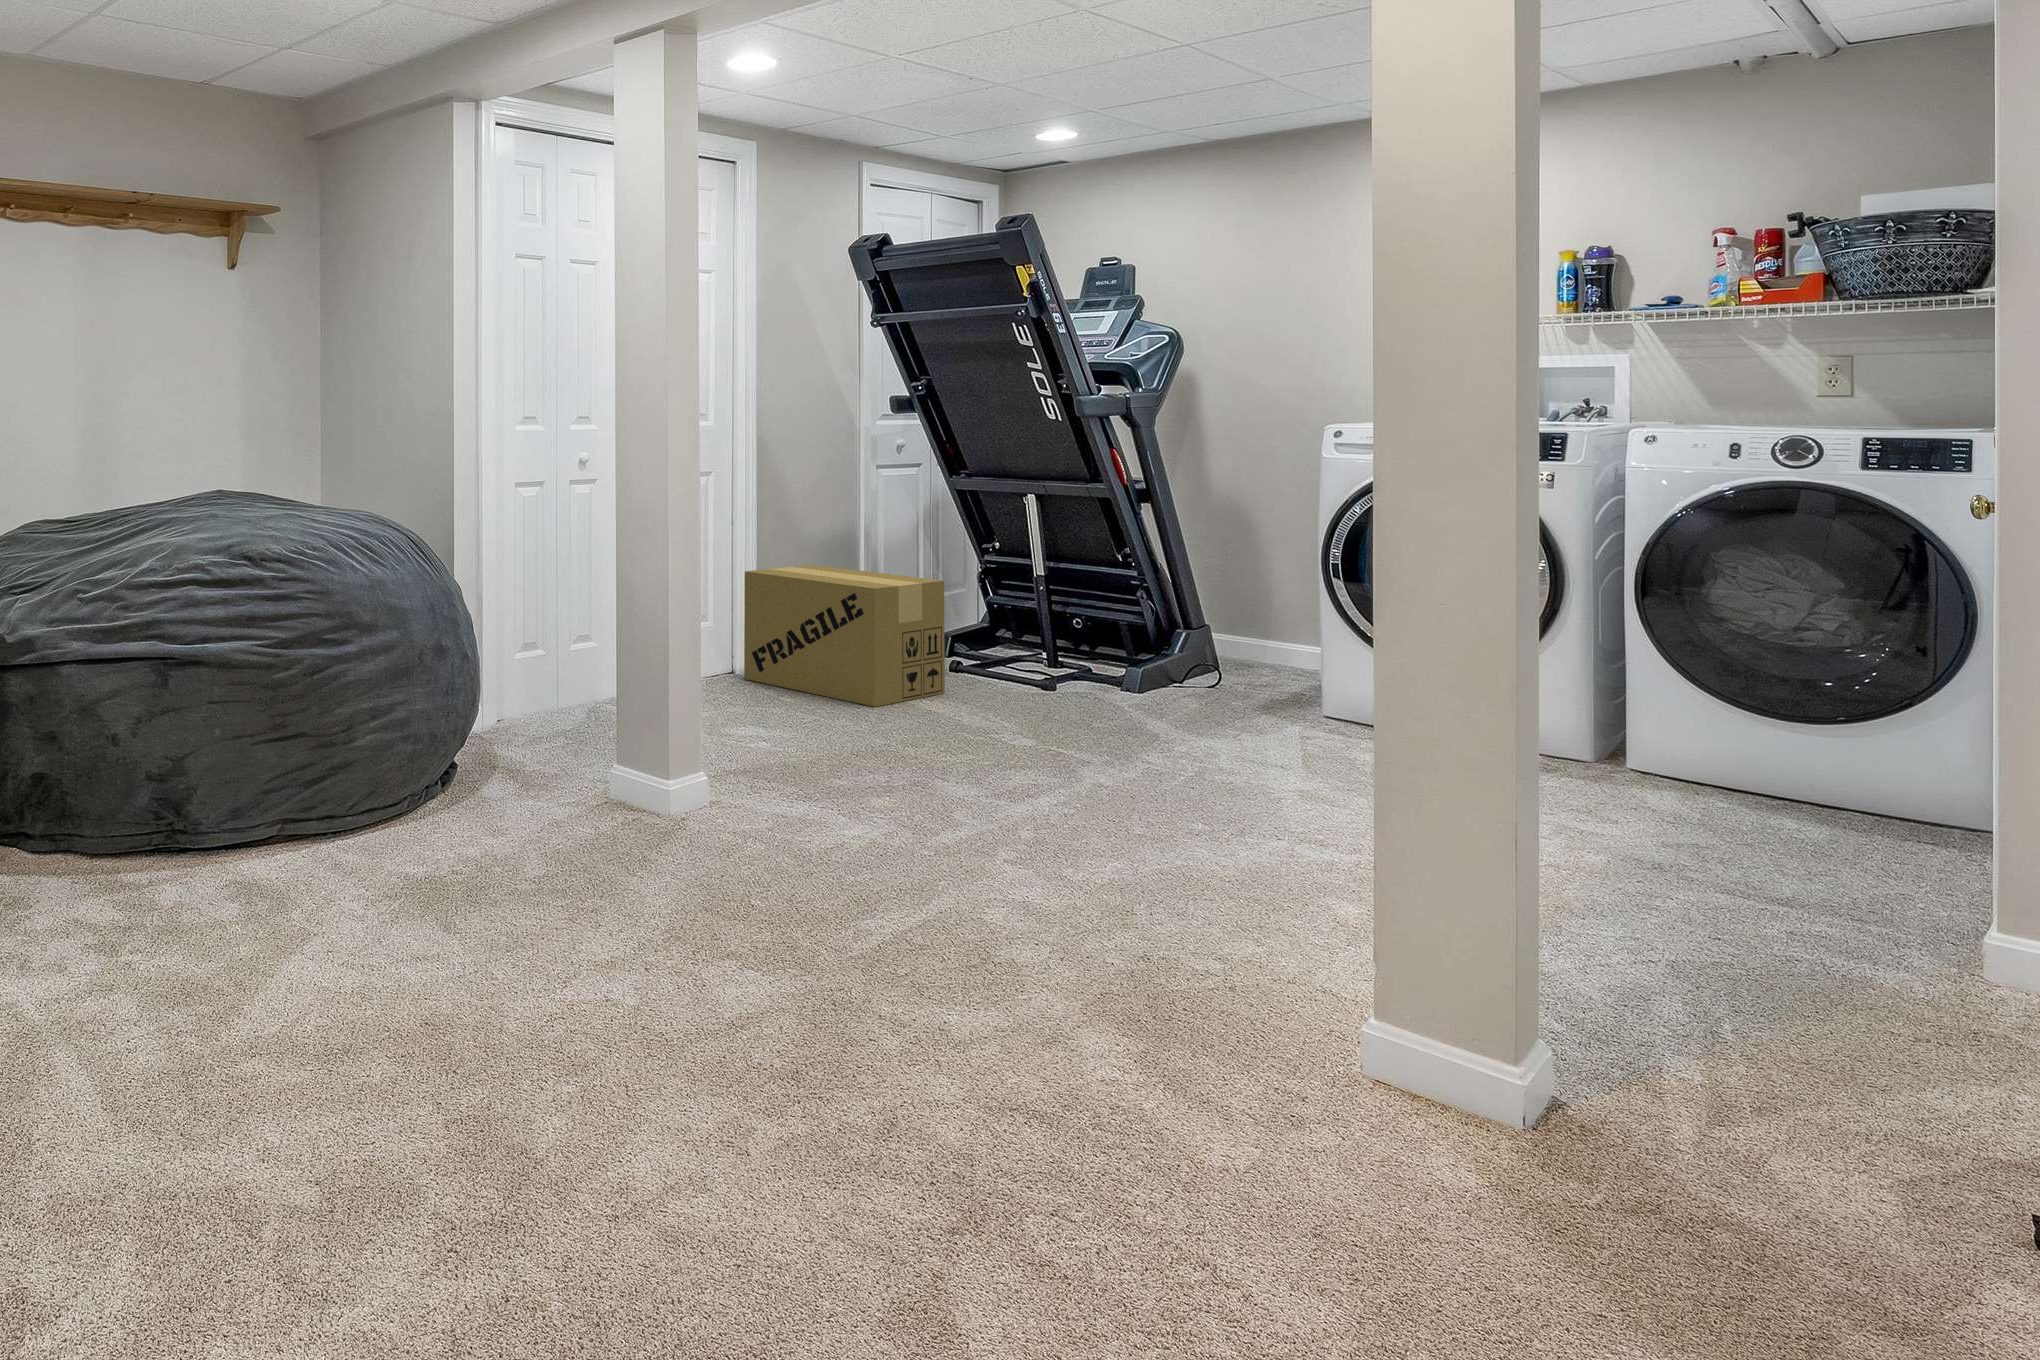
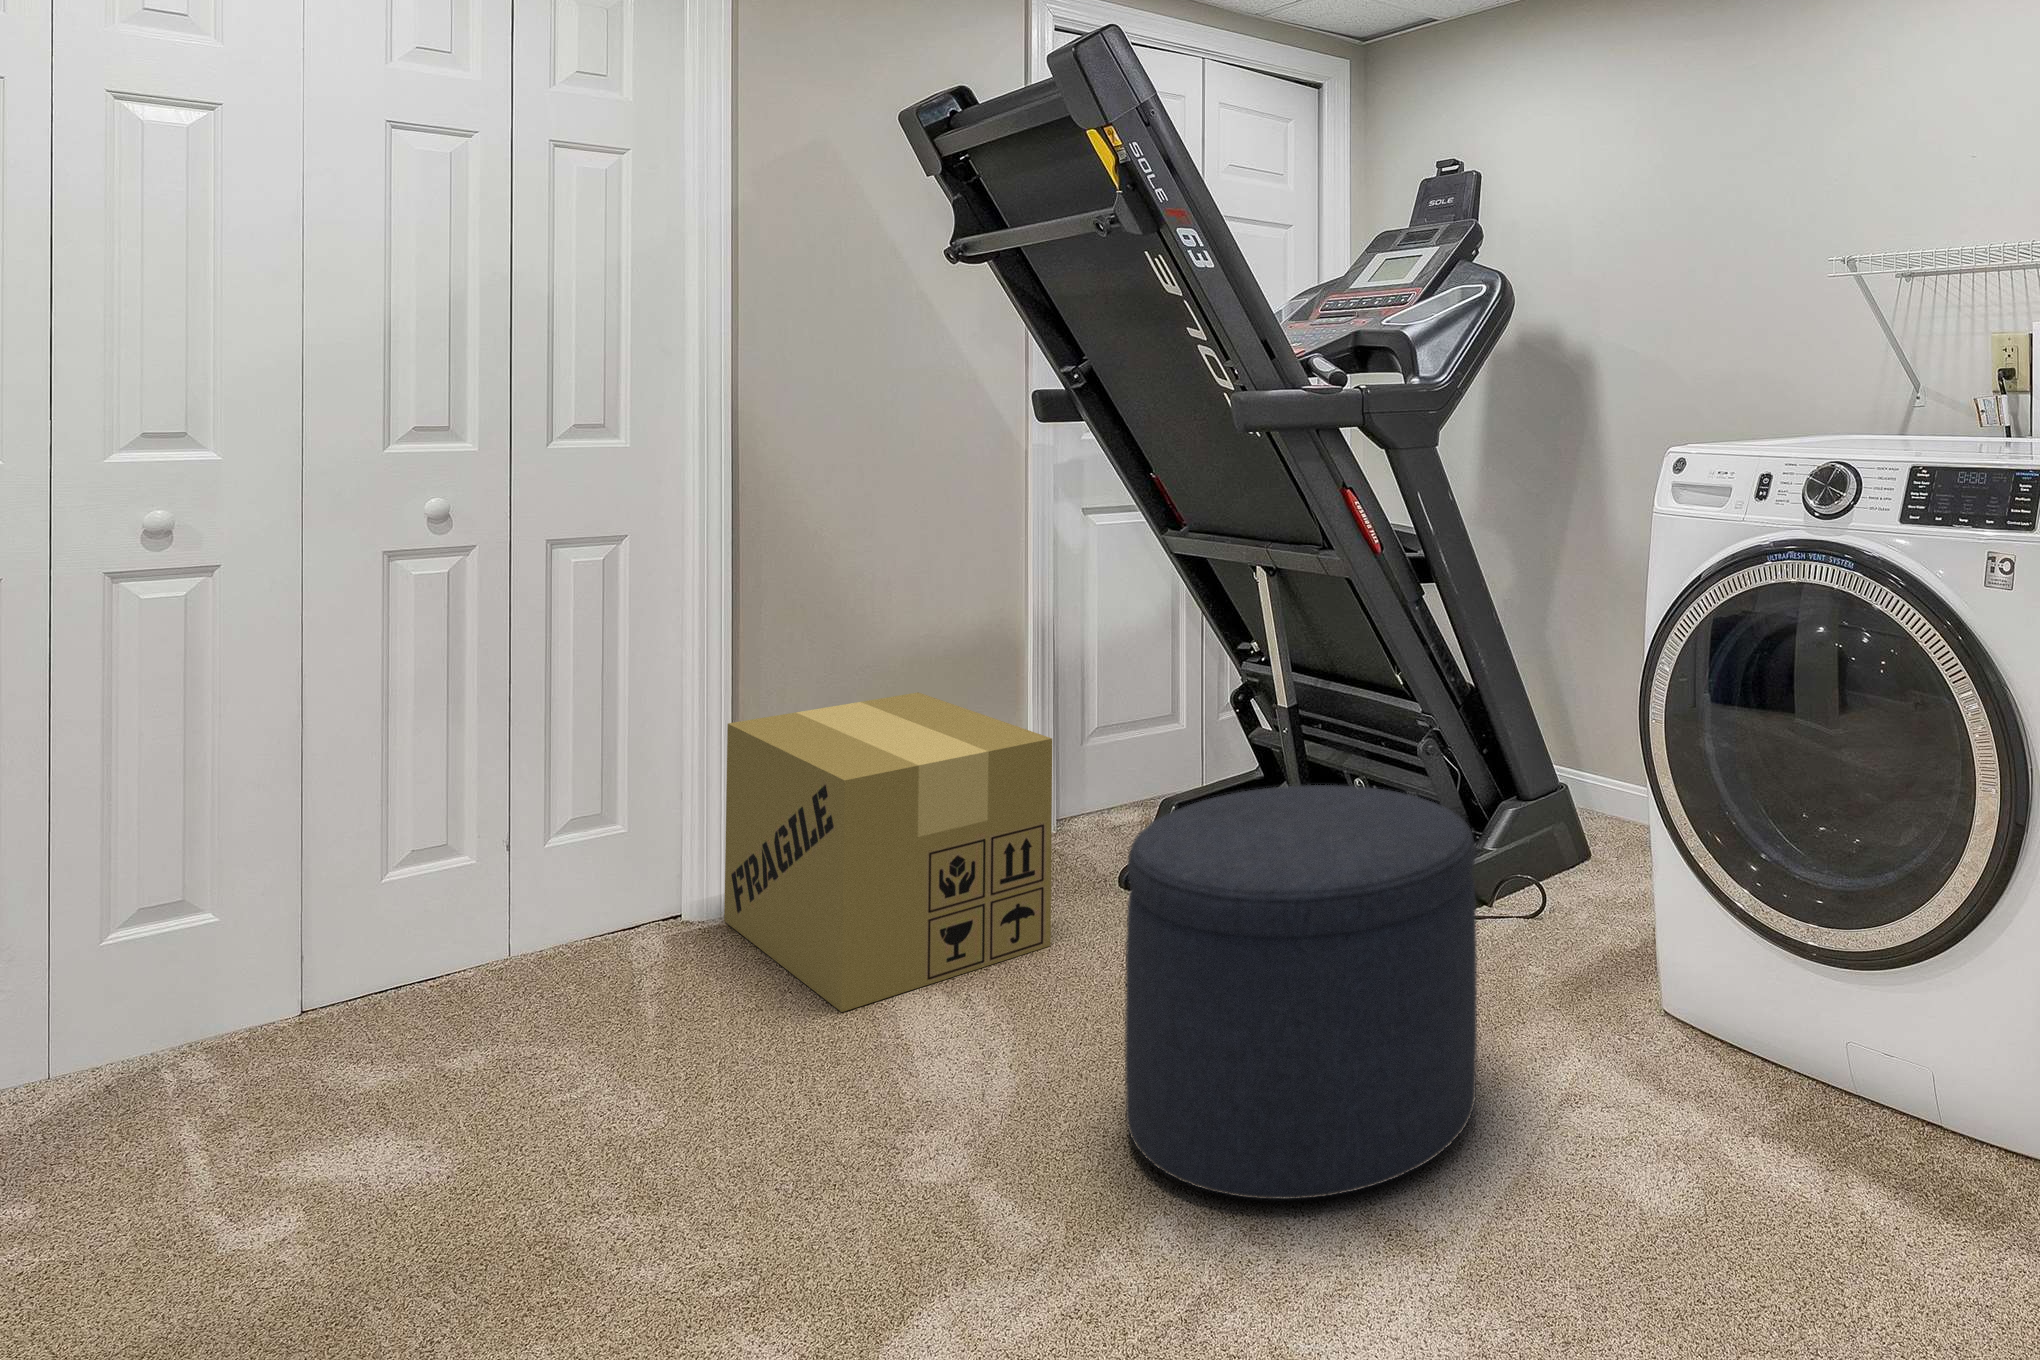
ottoman: none [1078,594,1265,759] -> present [1125,785,1477,1199]

